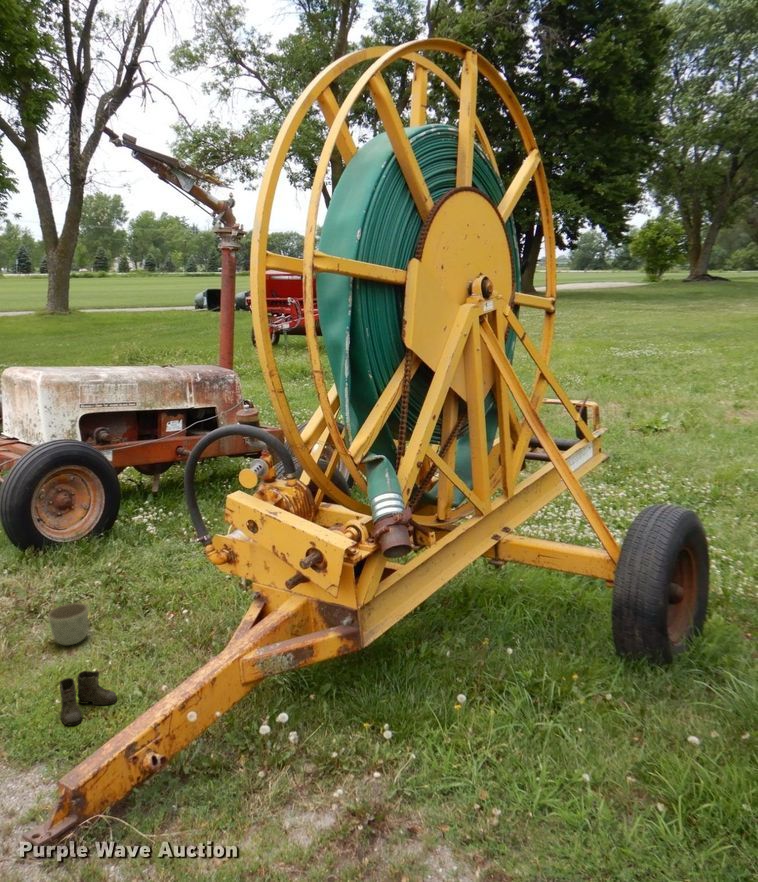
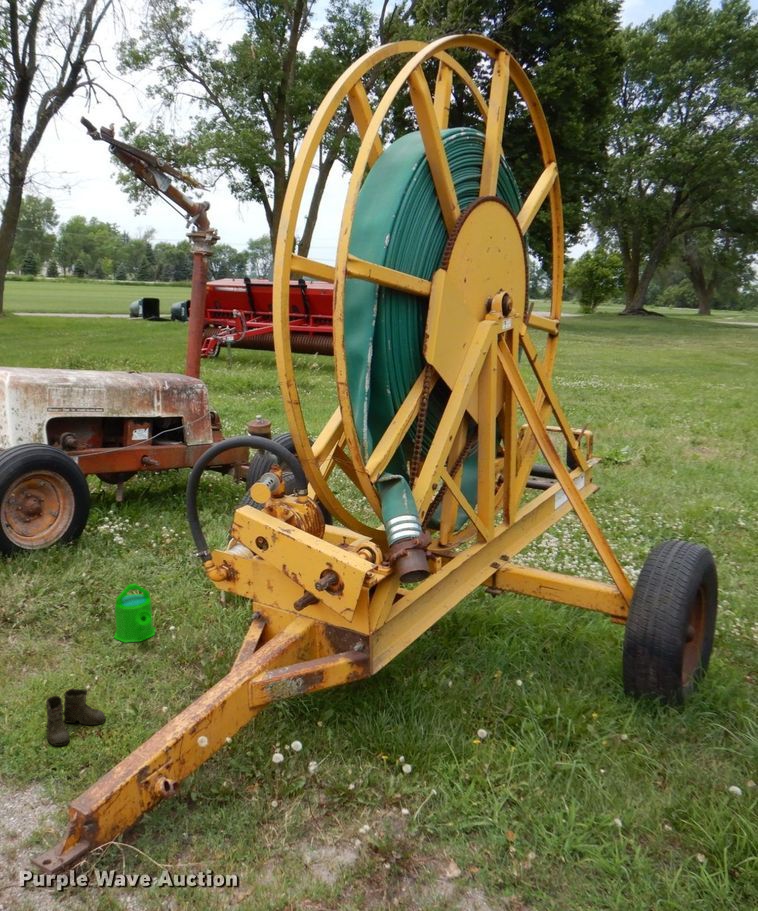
watering can: none [132,571,173,627] -> present [114,584,156,642]
planter: present [48,603,89,645] -> none [26,615,68,660]

